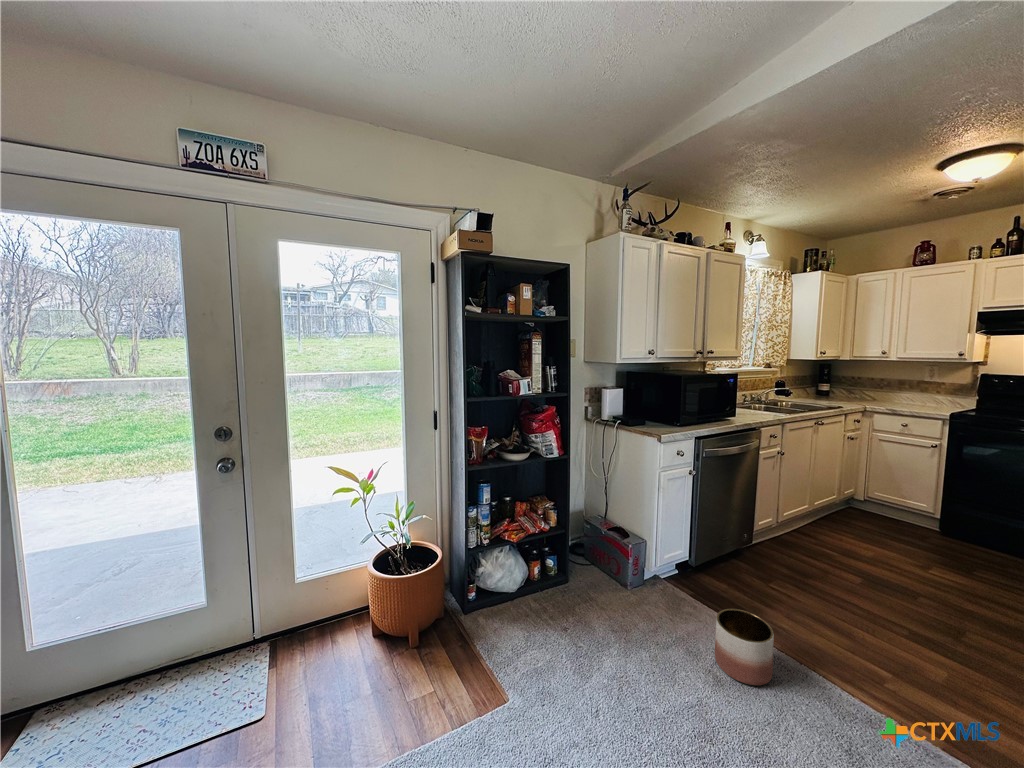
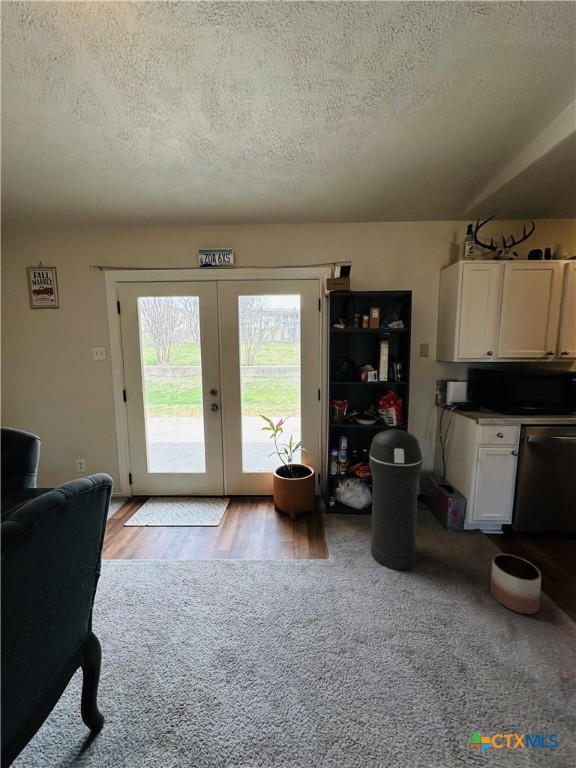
trash can: none [552,467,629,683] -> present [369,429,422,570]

